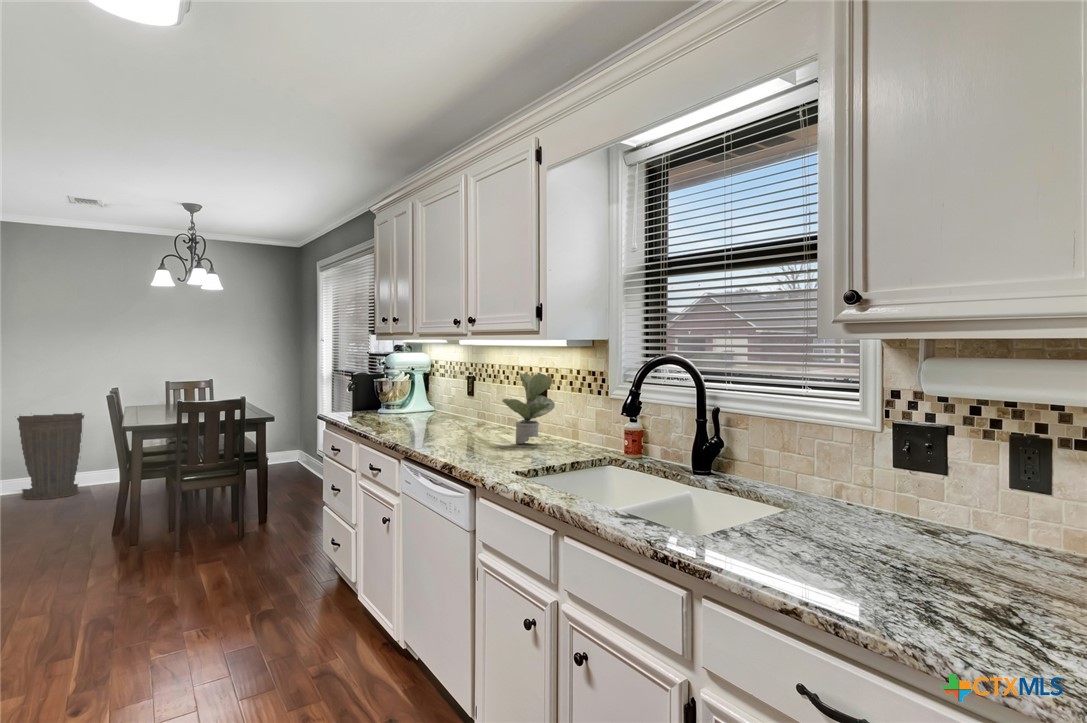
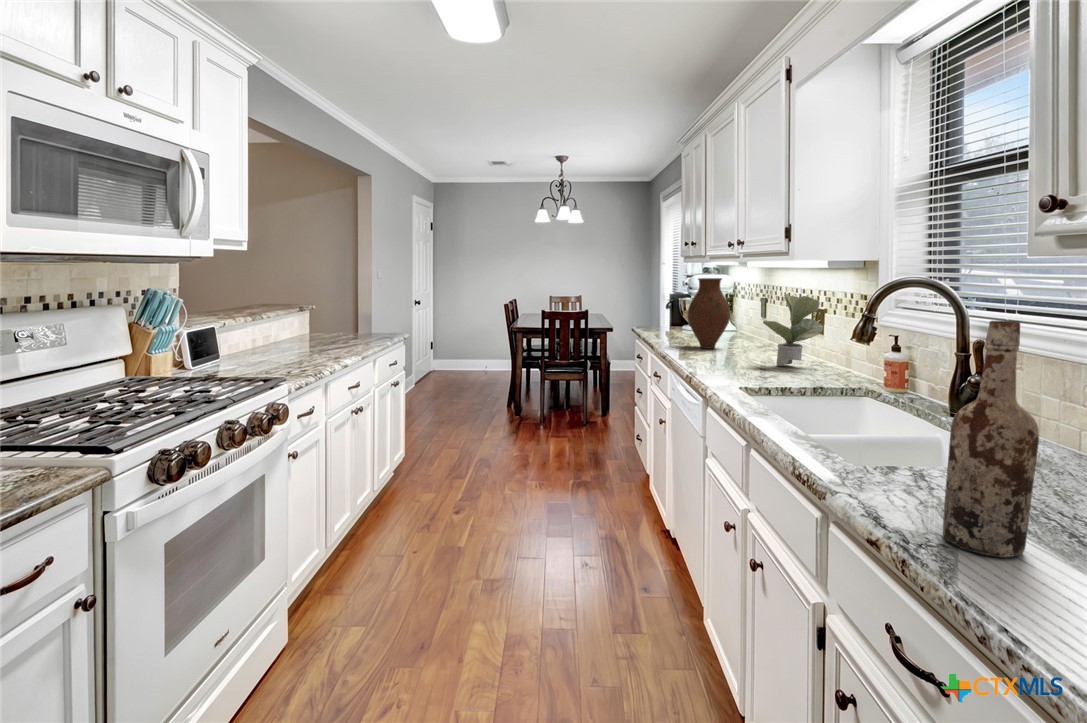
vase: none [408,356,453,432] -> present [687,278,730,349]
wine bottle: none [773,389,828,562] -> present [943,321,1039,557]
trash can: present [17,413,84,500] -> none [456,319,497,378]

